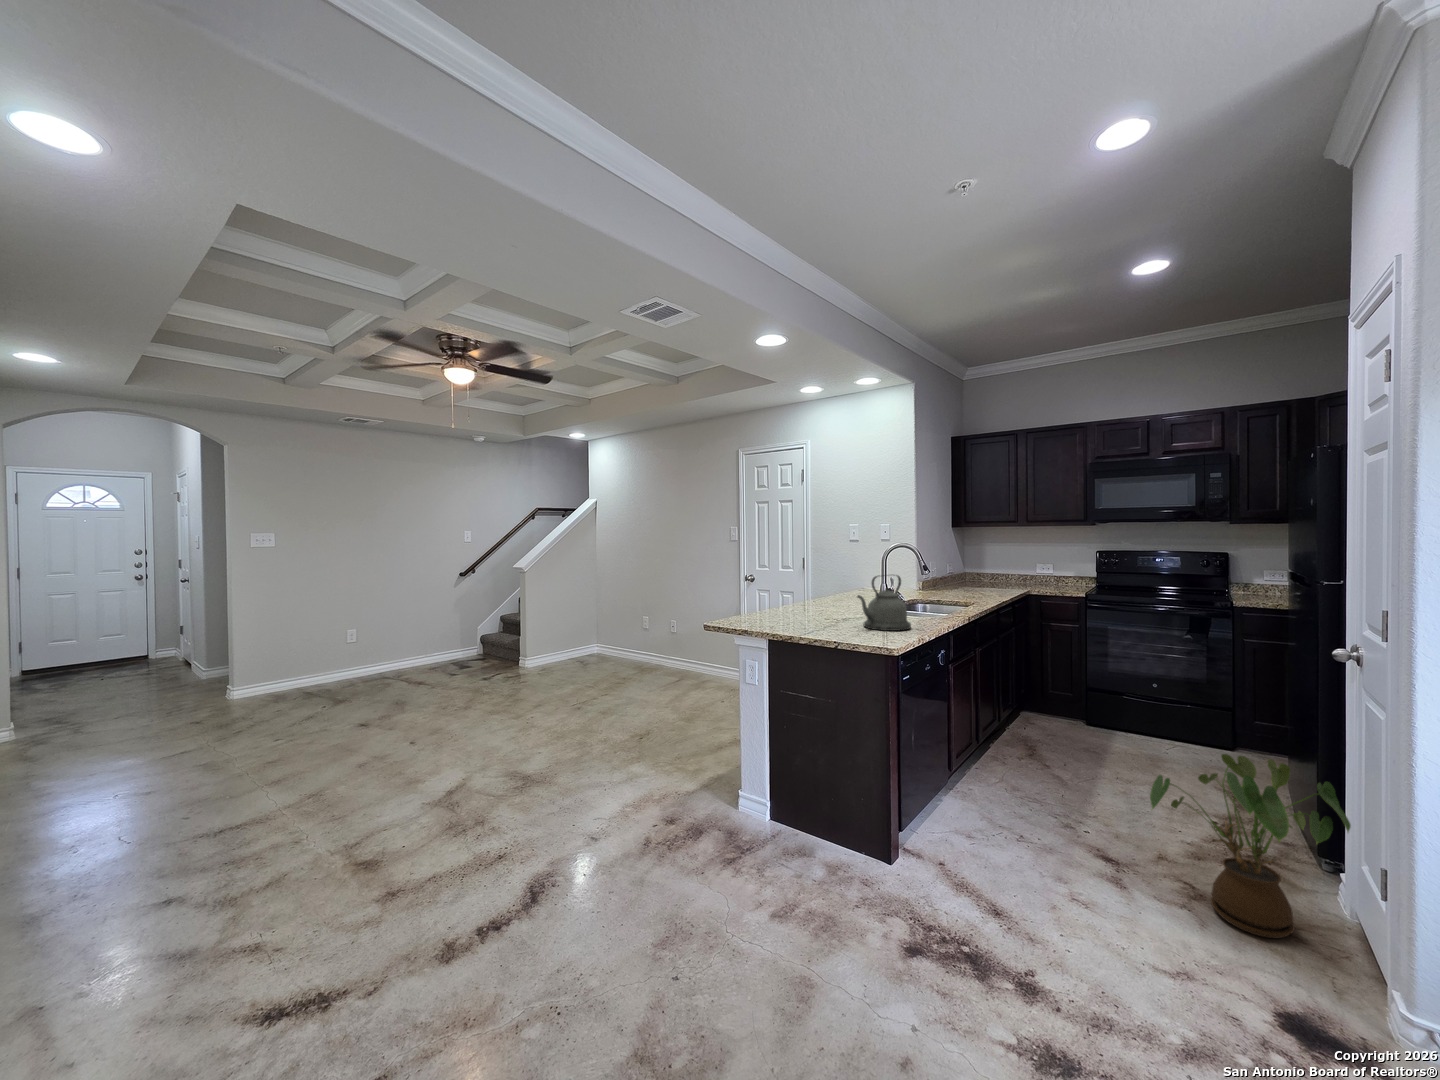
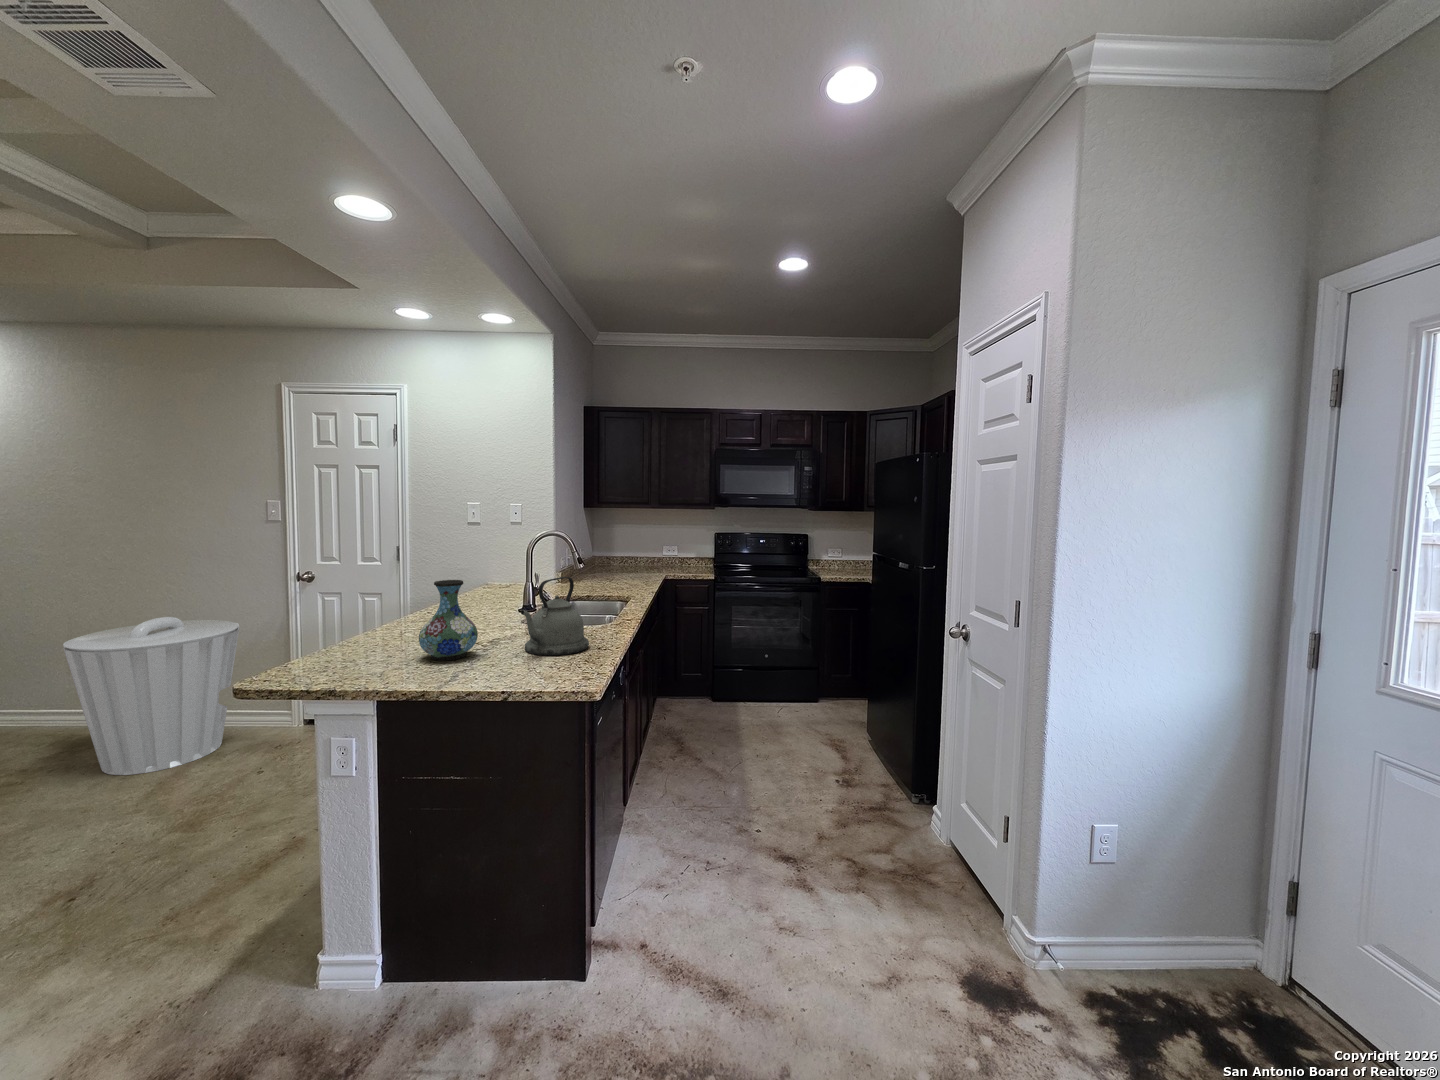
vase: none [796,573,832,625] -> present [419,580,478,661]
trash can: none [639,599,714,690] -> present [63,617,239,775]
house plant: present [1150,754,1351,938] -> none [840,731,977,897]

